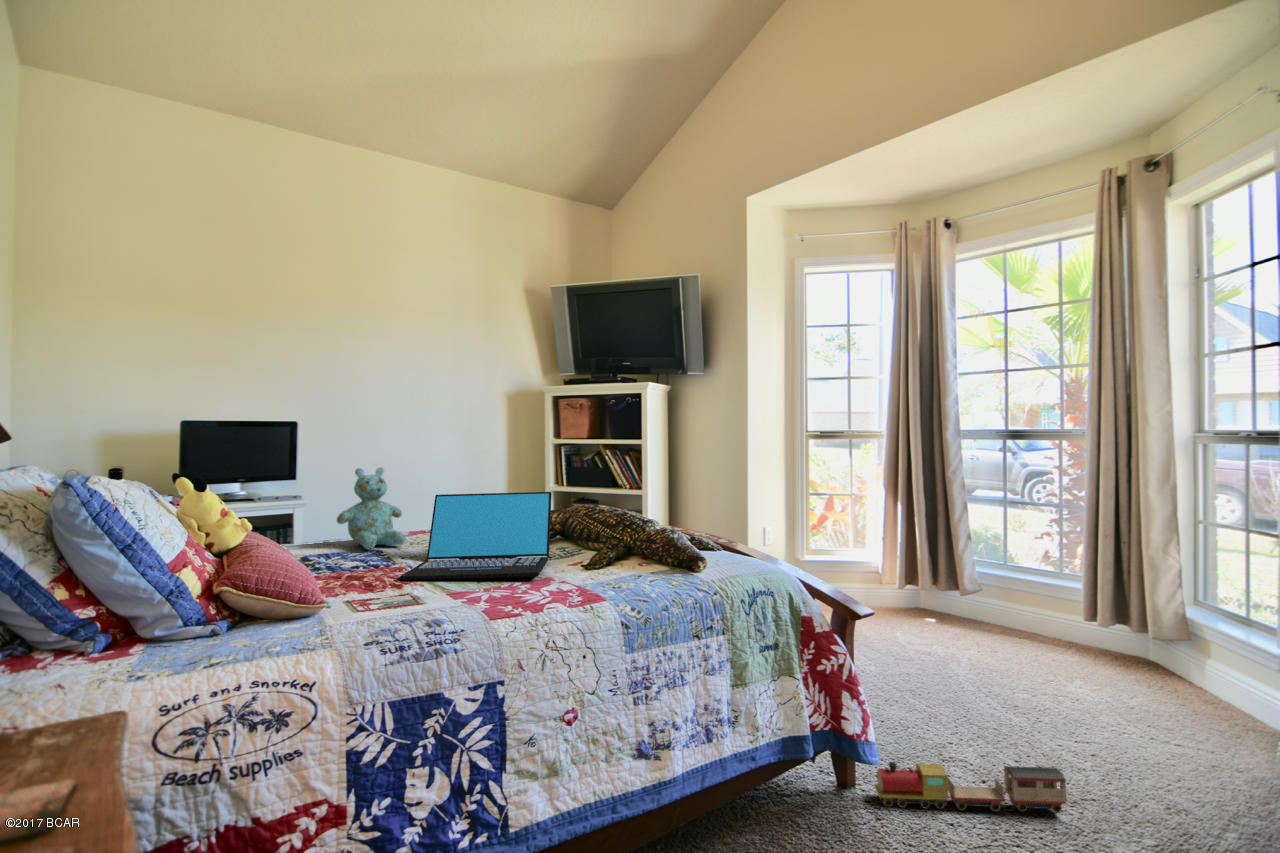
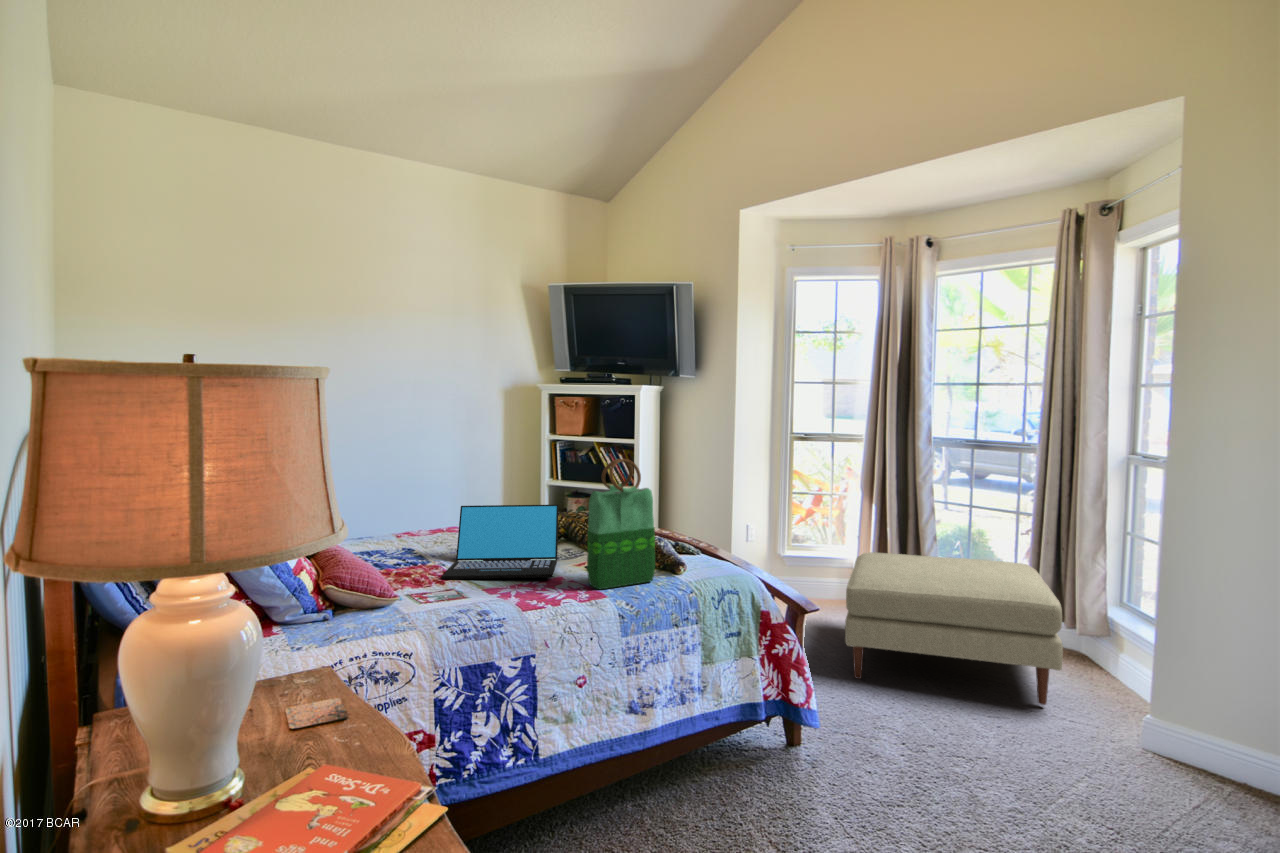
tote bag: none [581,424,668,590] -> present [587,459,655,589]
stuffed bear: present [337,467,406,550] -> none [375,478,433,550]
ottoman: none [885,553,1157,727] -> present [845,552,1063,705]
toy train: present [874,762,1067,813] -> none [816,725,961,764]

